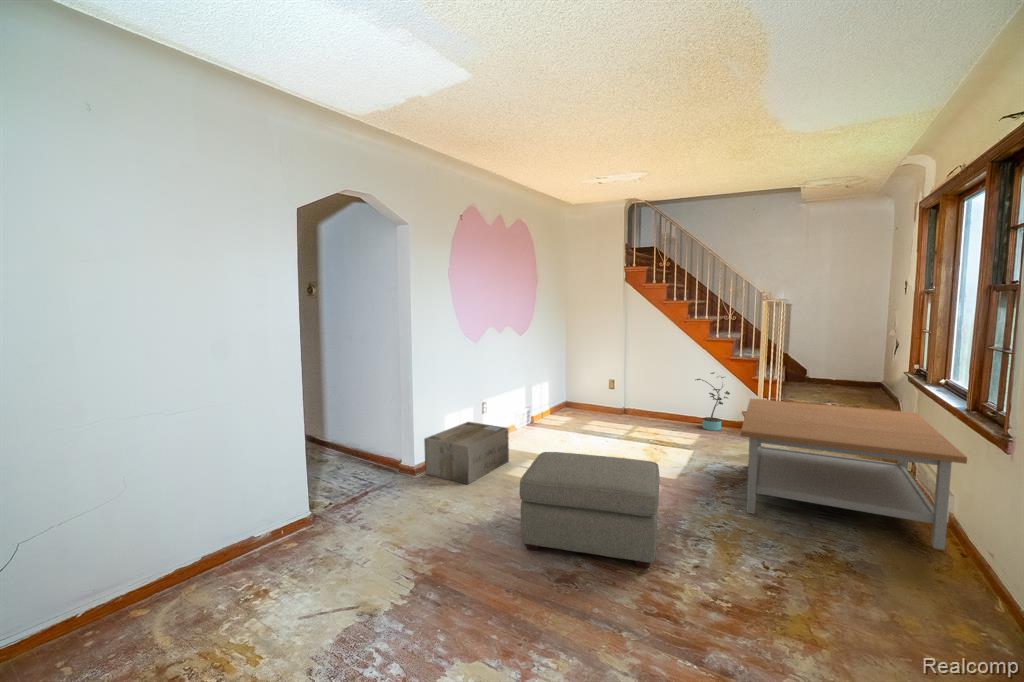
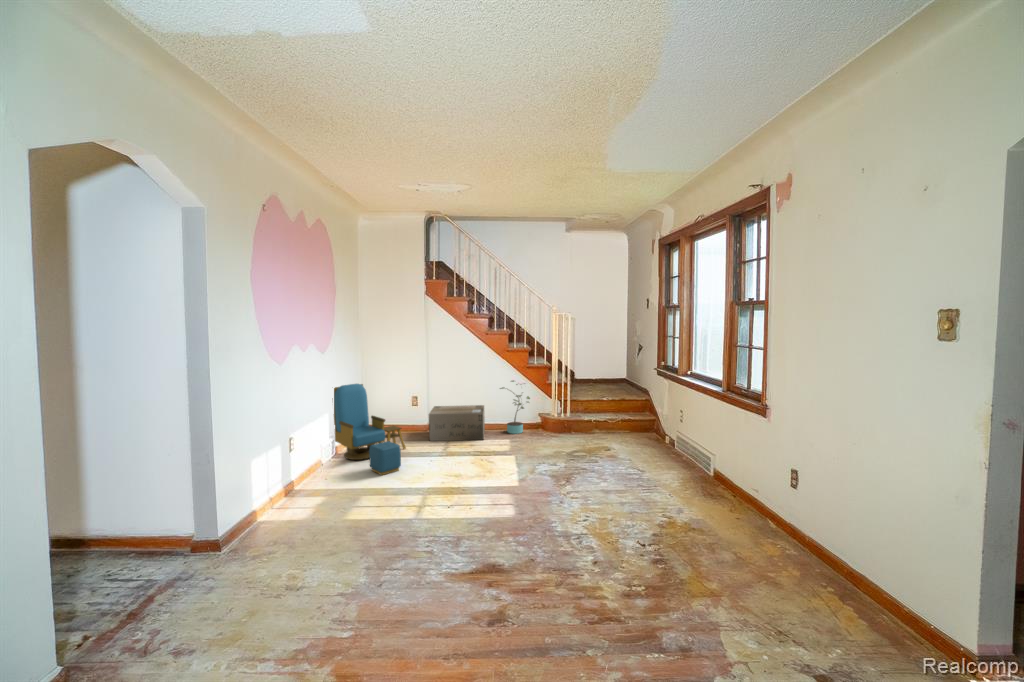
armchair: none [529,362,590,446] -> present [334,384,406,475]
coffee table: present [741,399,967,550] -> none [563,397,736,501]
cardboard box: present [424,422,509,484] -> present [429,405,485,441]
ottoman: present [520,452,660,568] -> none [417,471,568,601]

